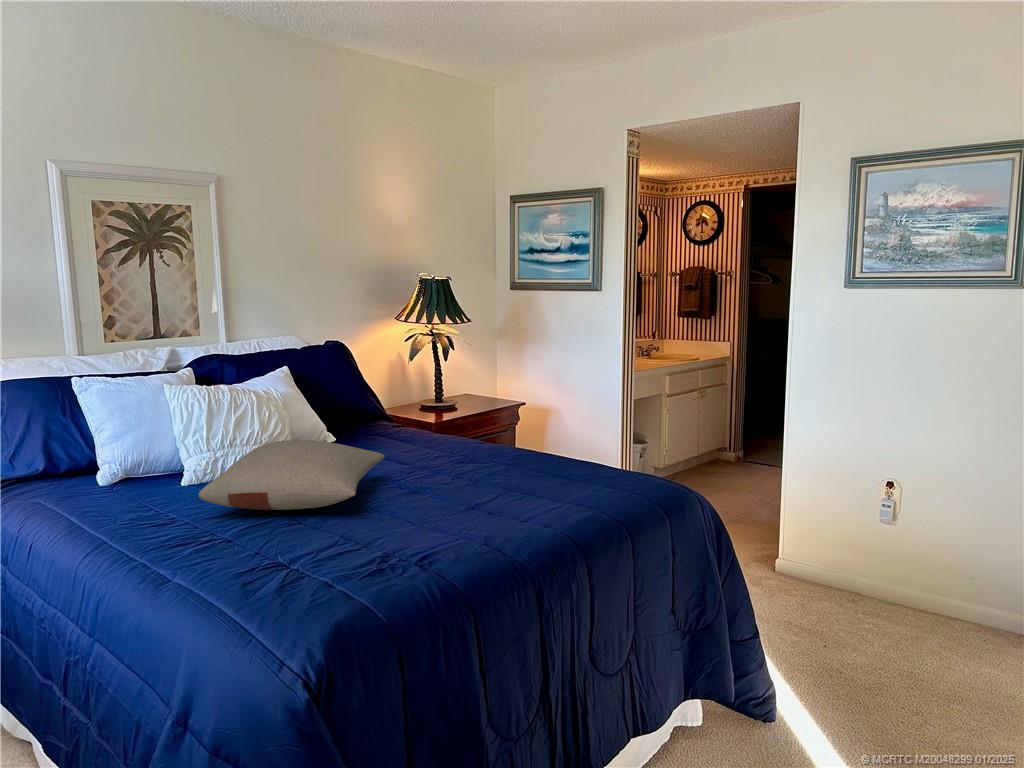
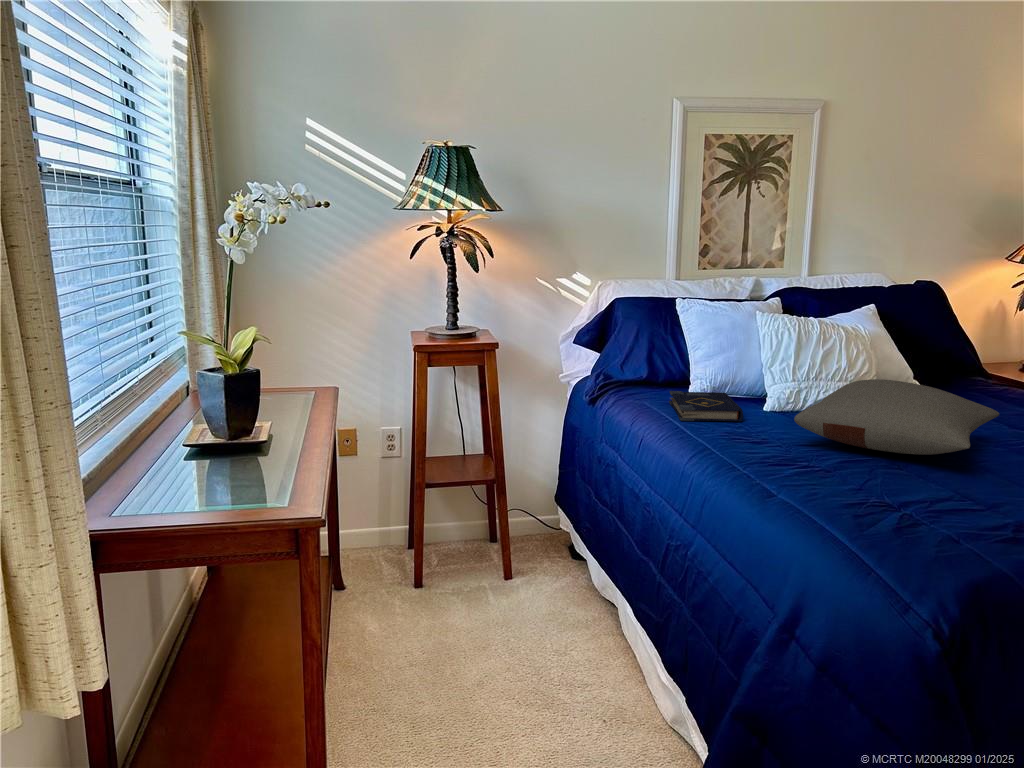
book: none [68,474,153,517] -> present [669,391,743,421]

